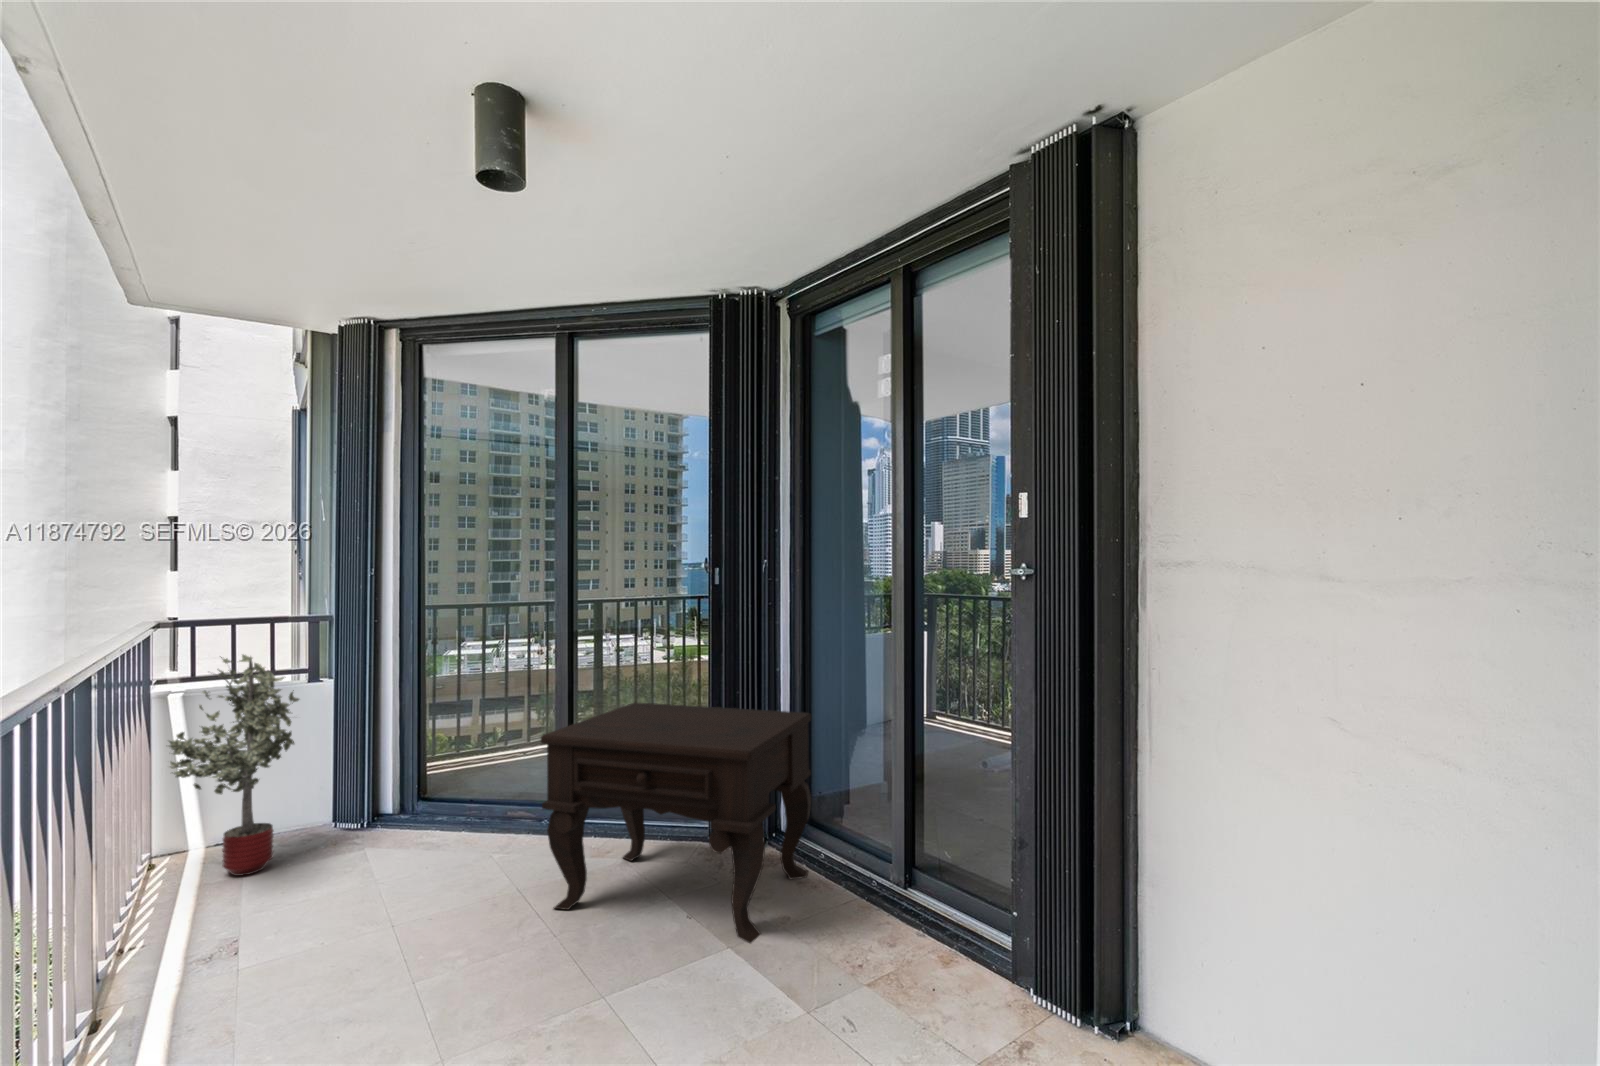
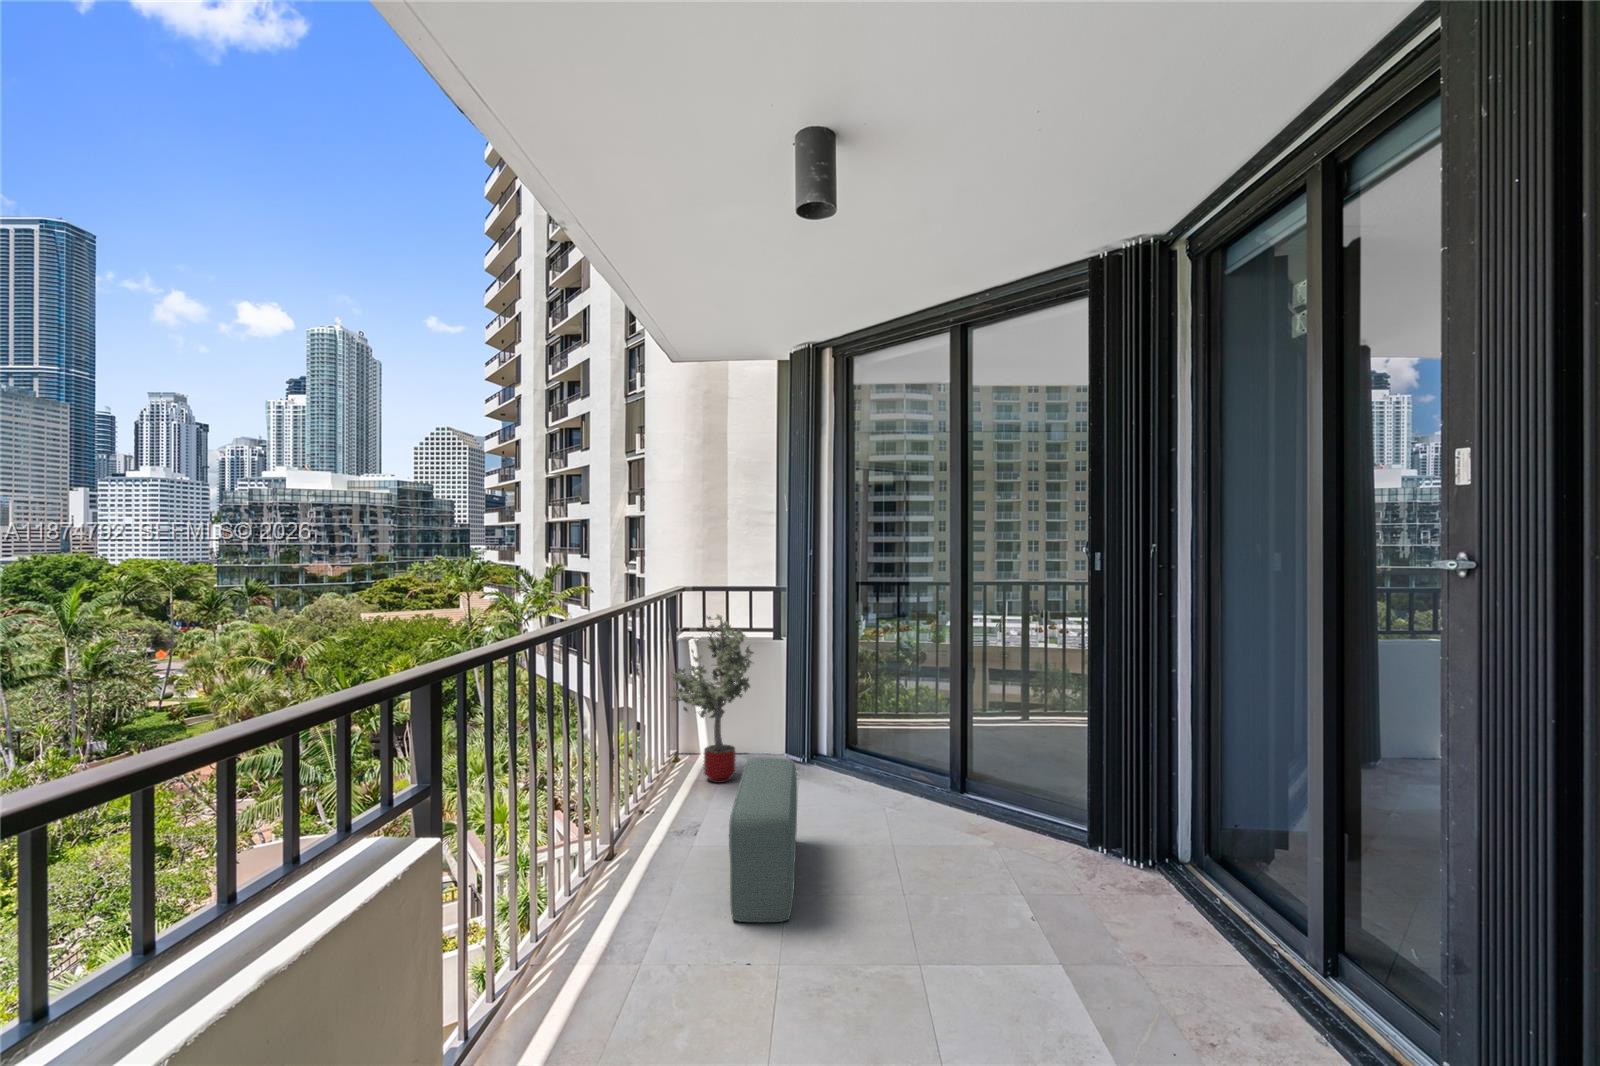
side table: present [541,702,811,943] -> none [898,689,1200,969]
pouf: none [333,819,441,1026] -> present [729,758,797,922]

